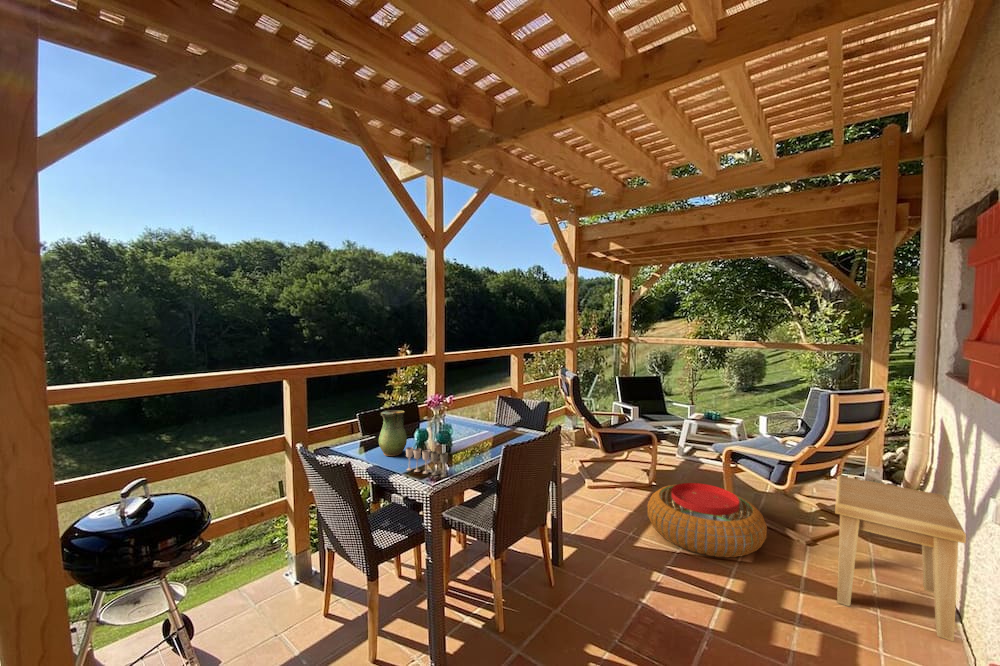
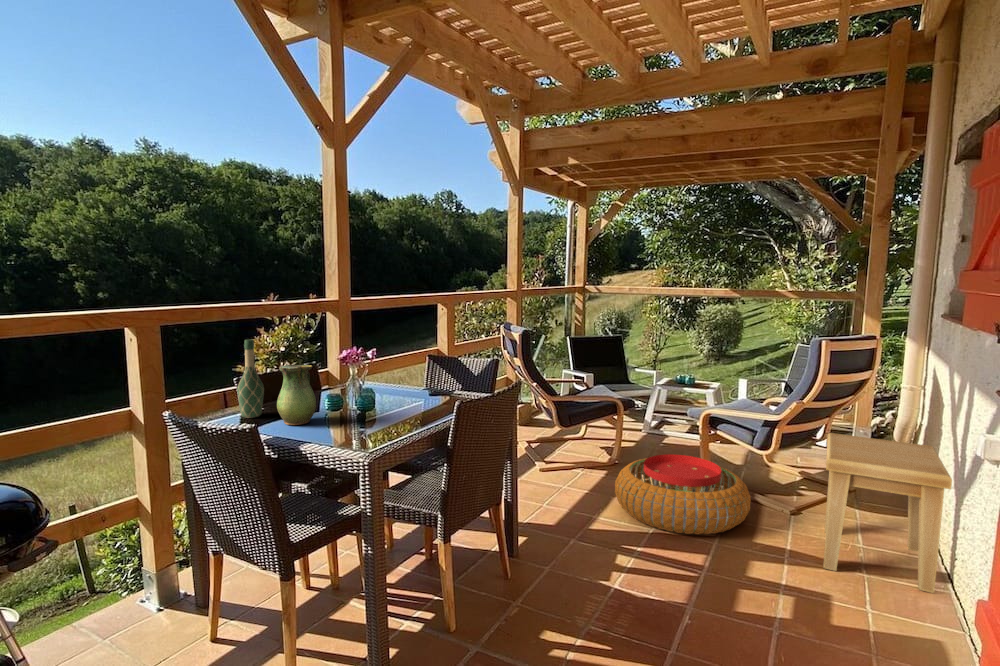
wine bottle: none [354,390,373,448] -> present [237,339,264,418]
wine glass: present [406,447,448,477] -> none [322,409,382,444]

